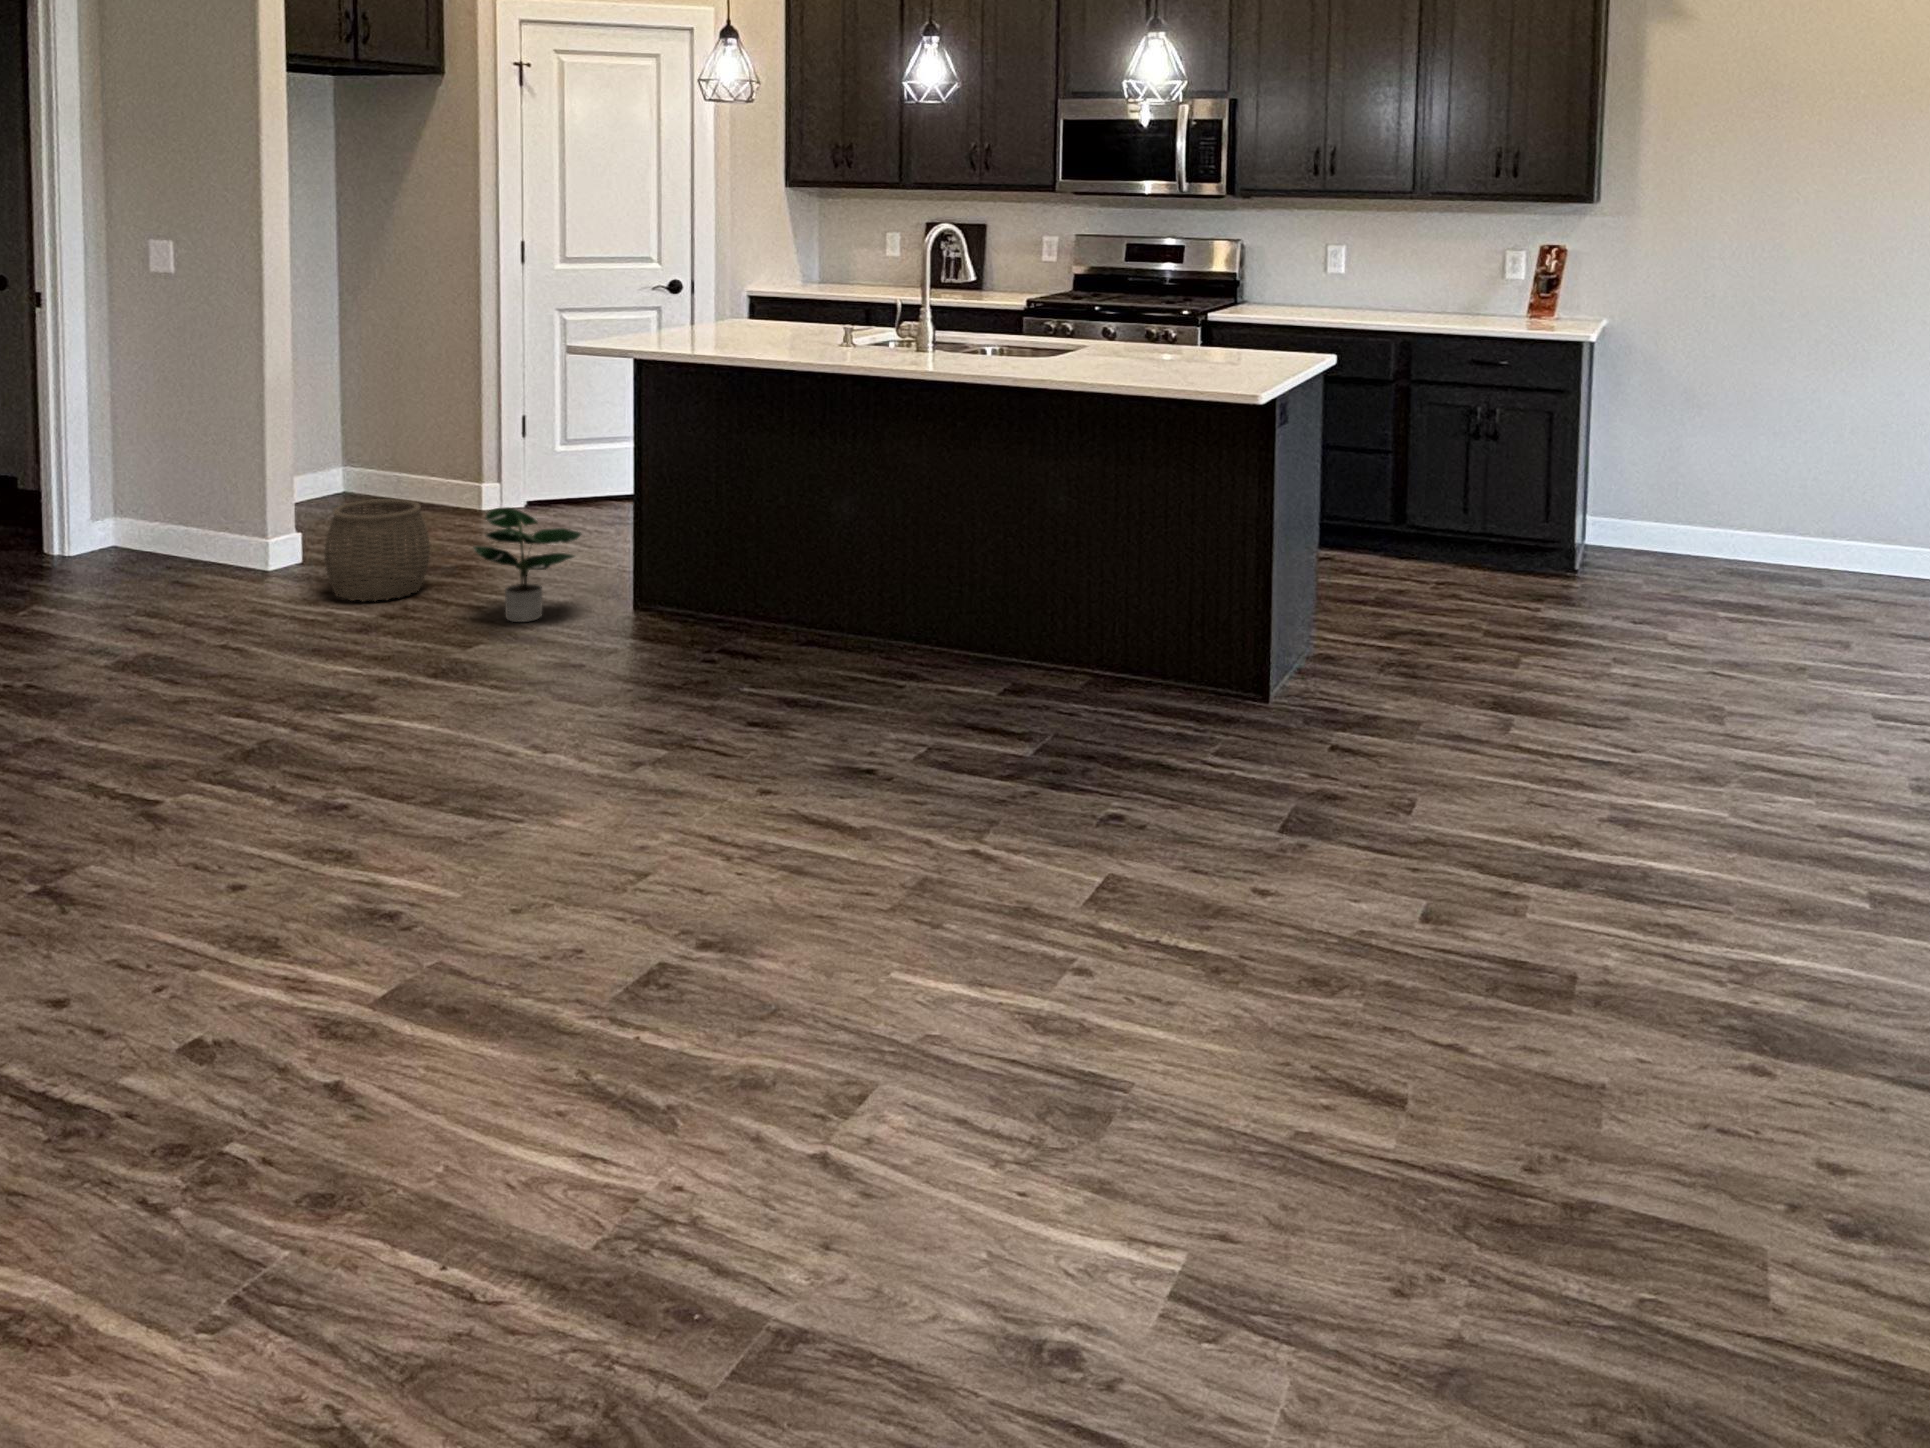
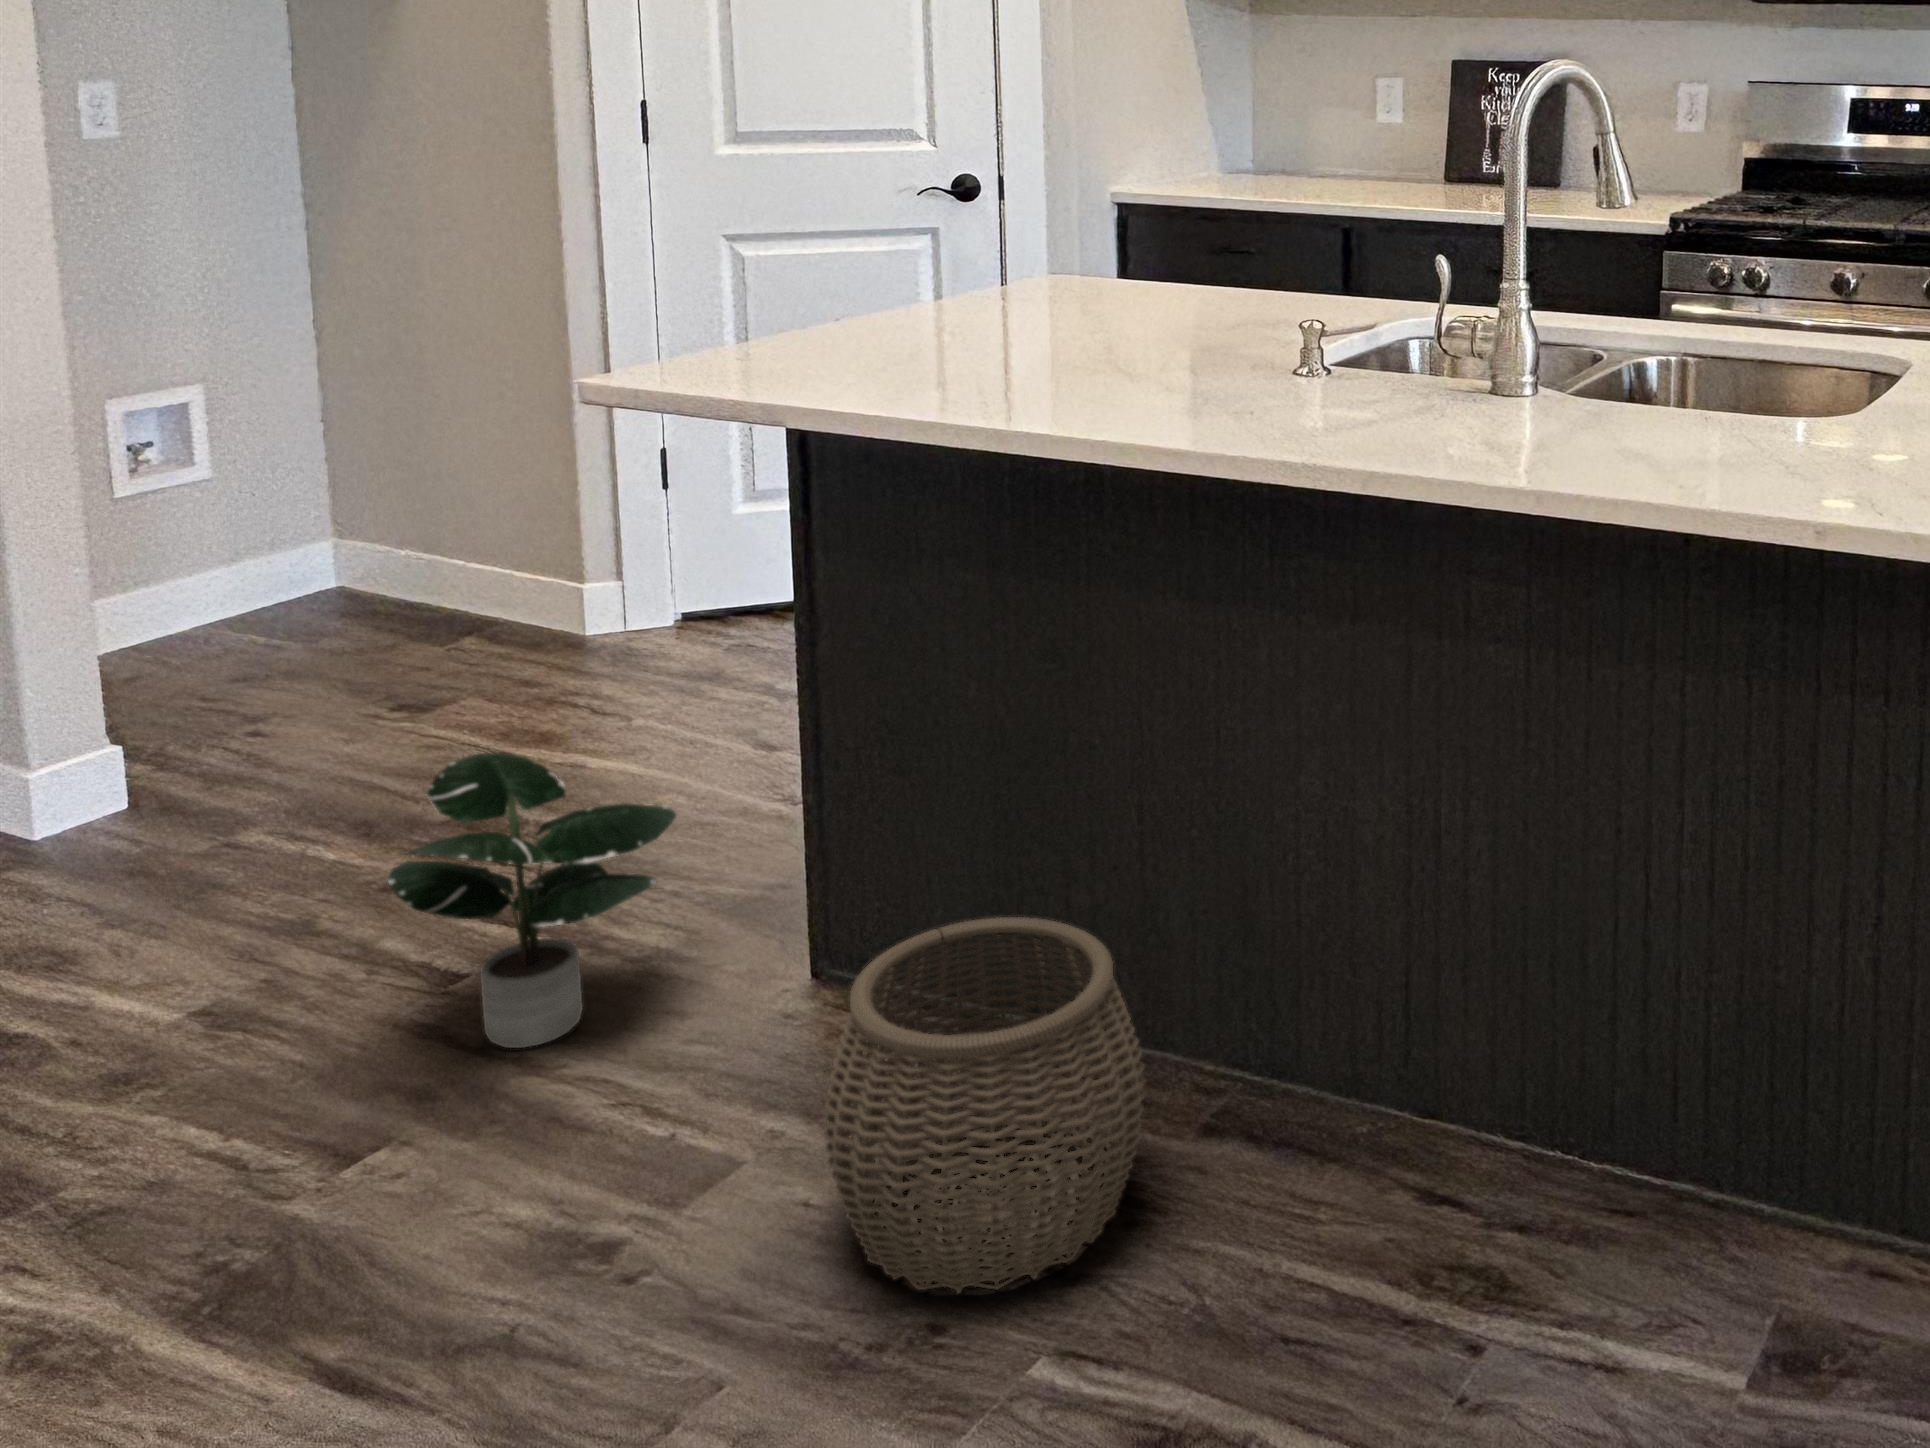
woven basket: present [324,499,431,601] -> present [824,917,1145,1293]

